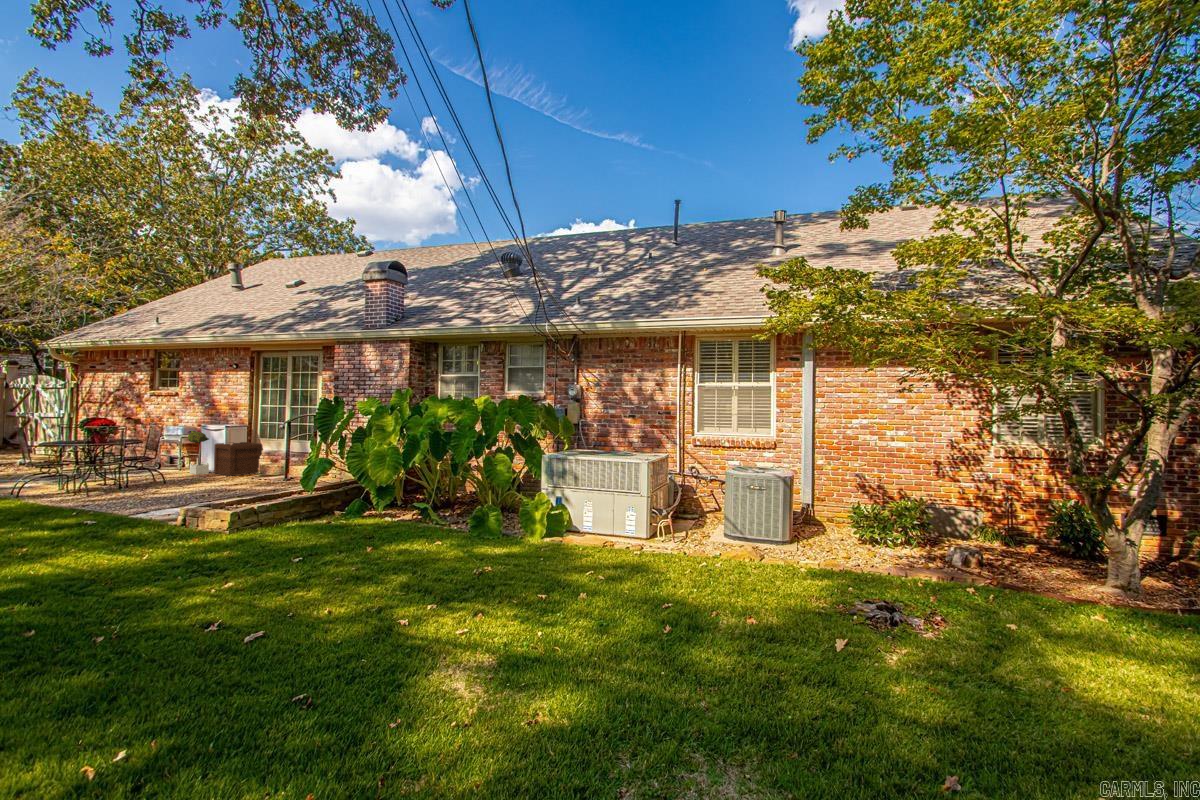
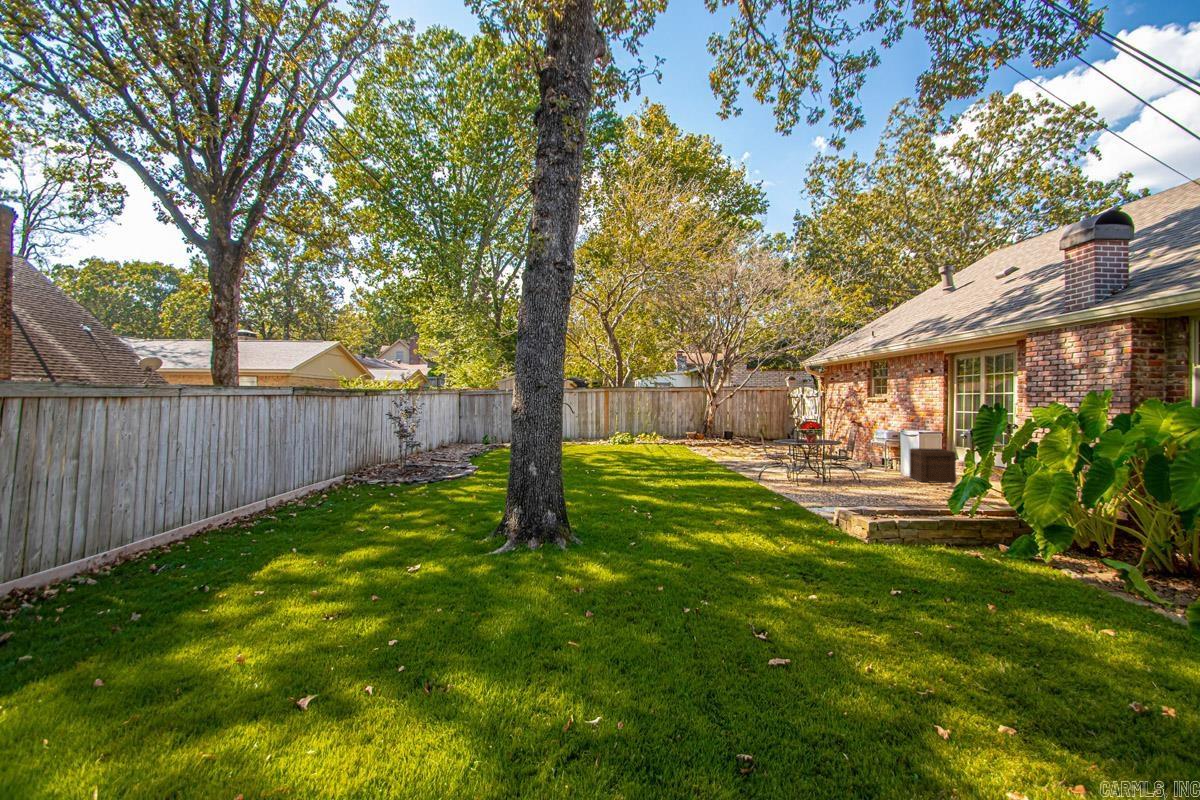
potted tree: present [188,431,209,475] -> none [887,435,906,477]

